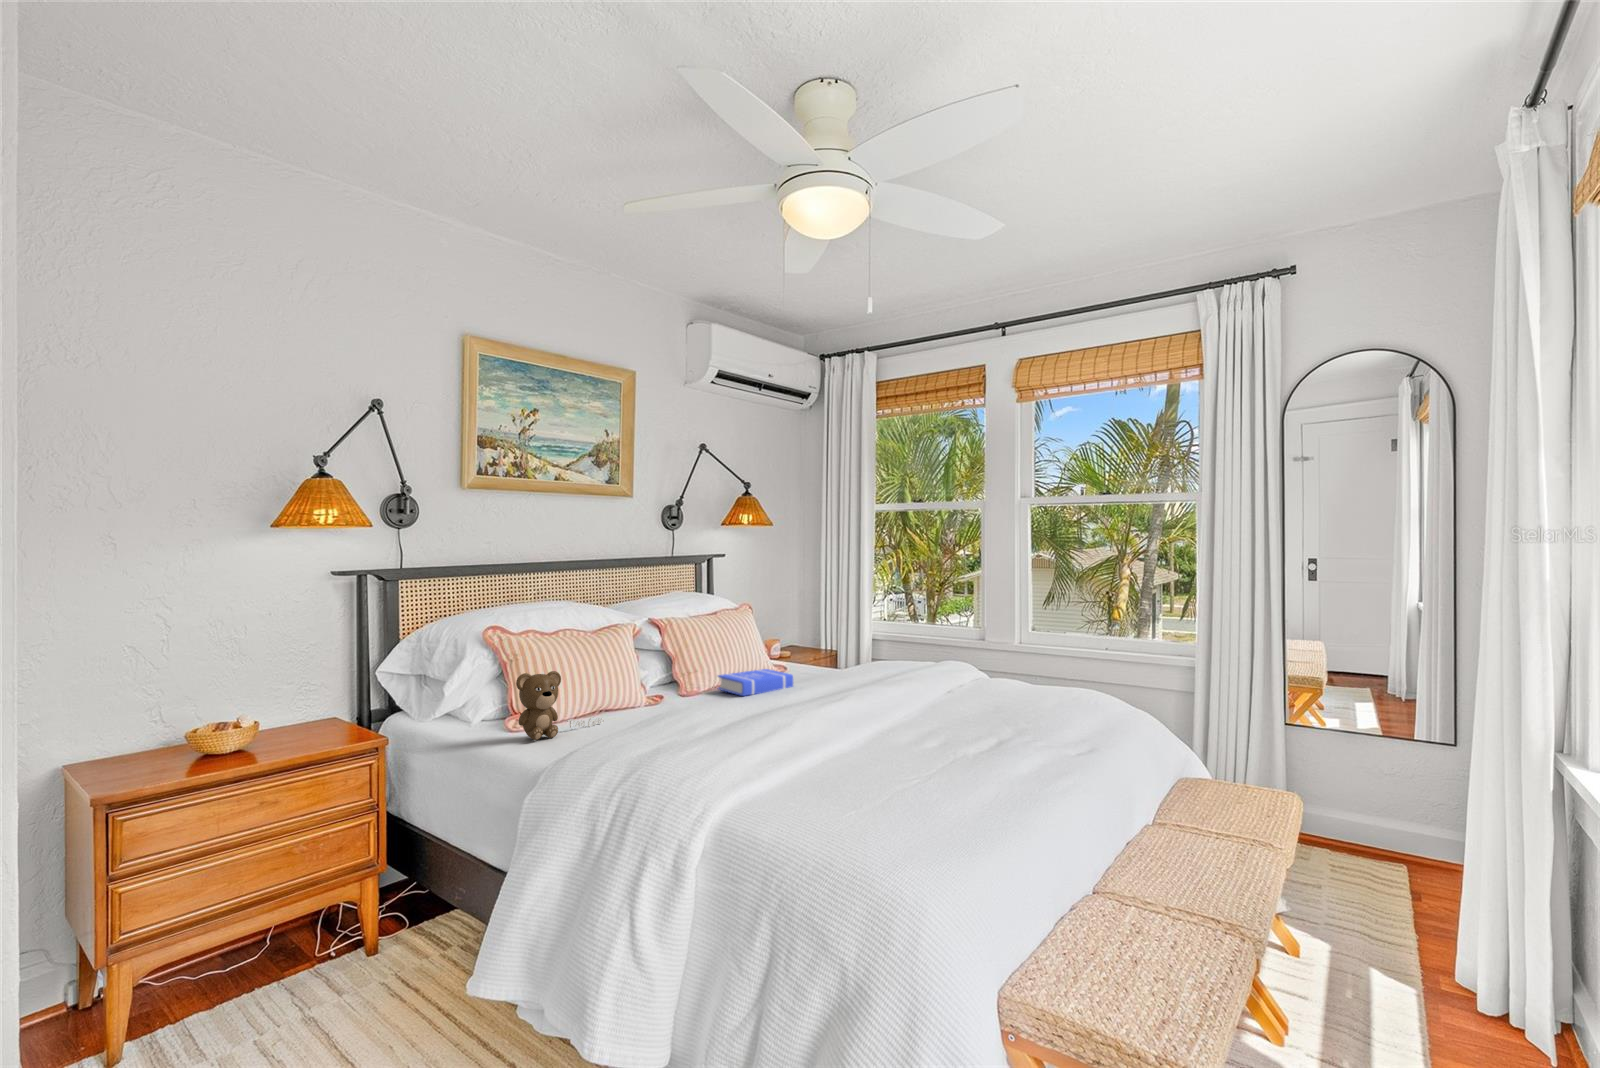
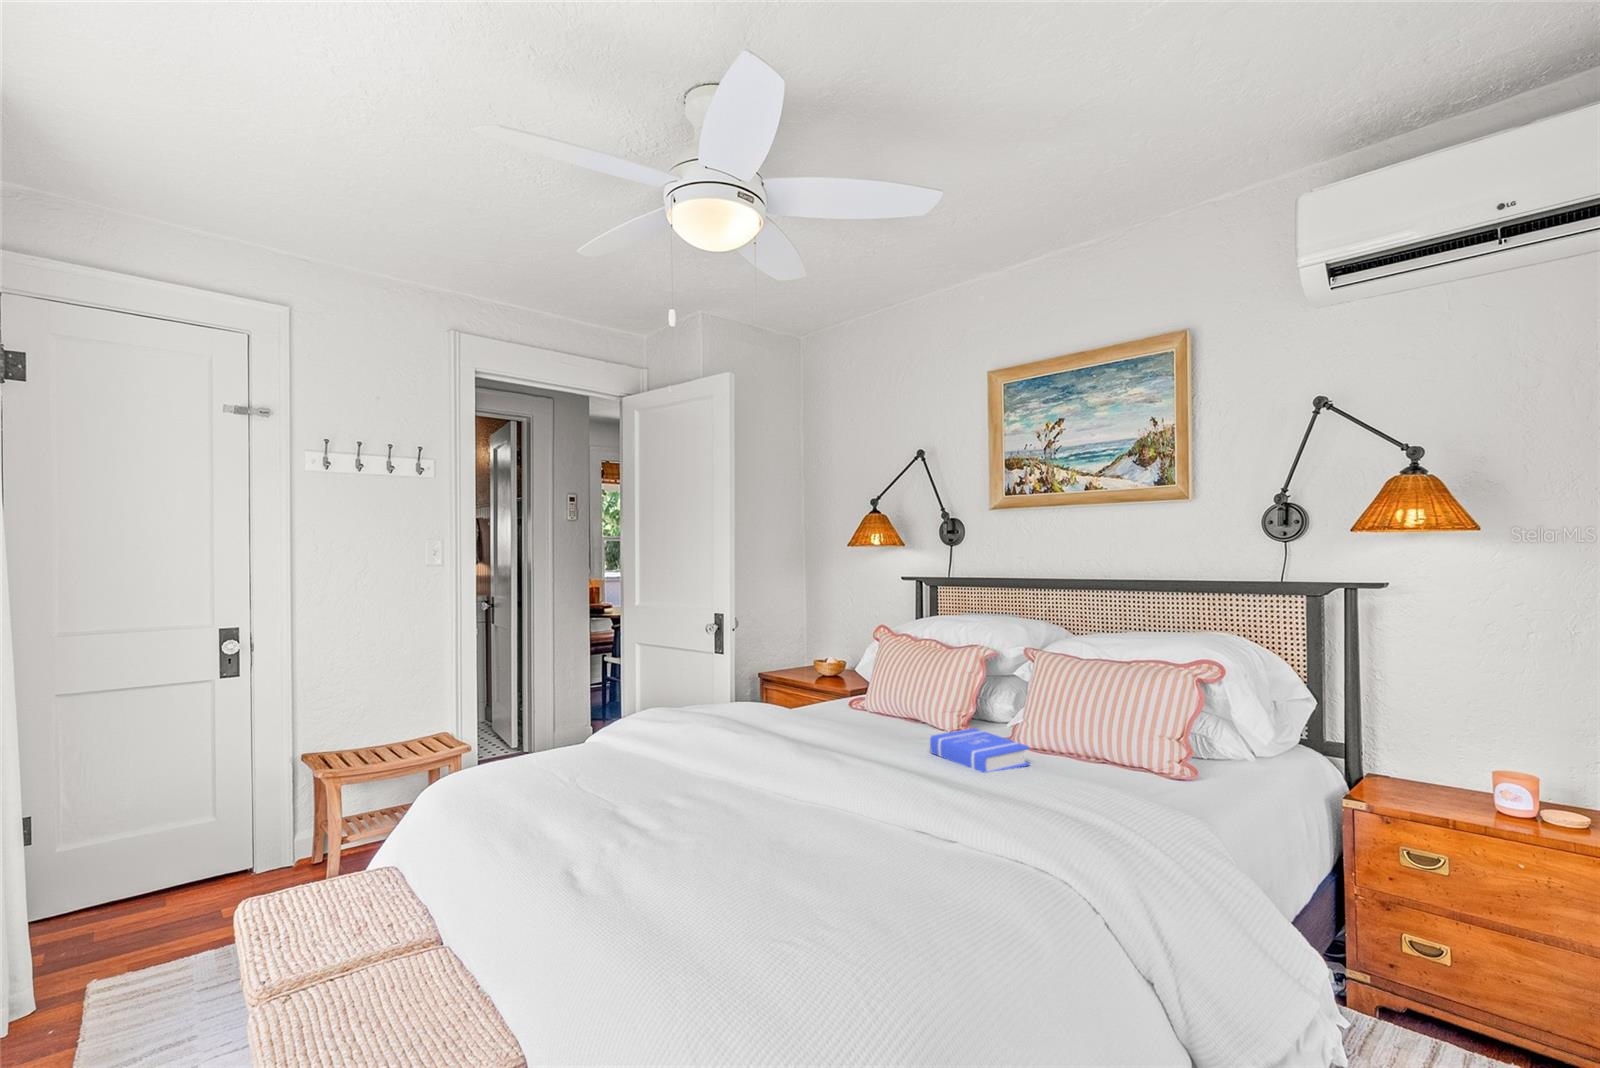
teddy bear: present [516,671,604,740] -> none [799,660,849,721]

